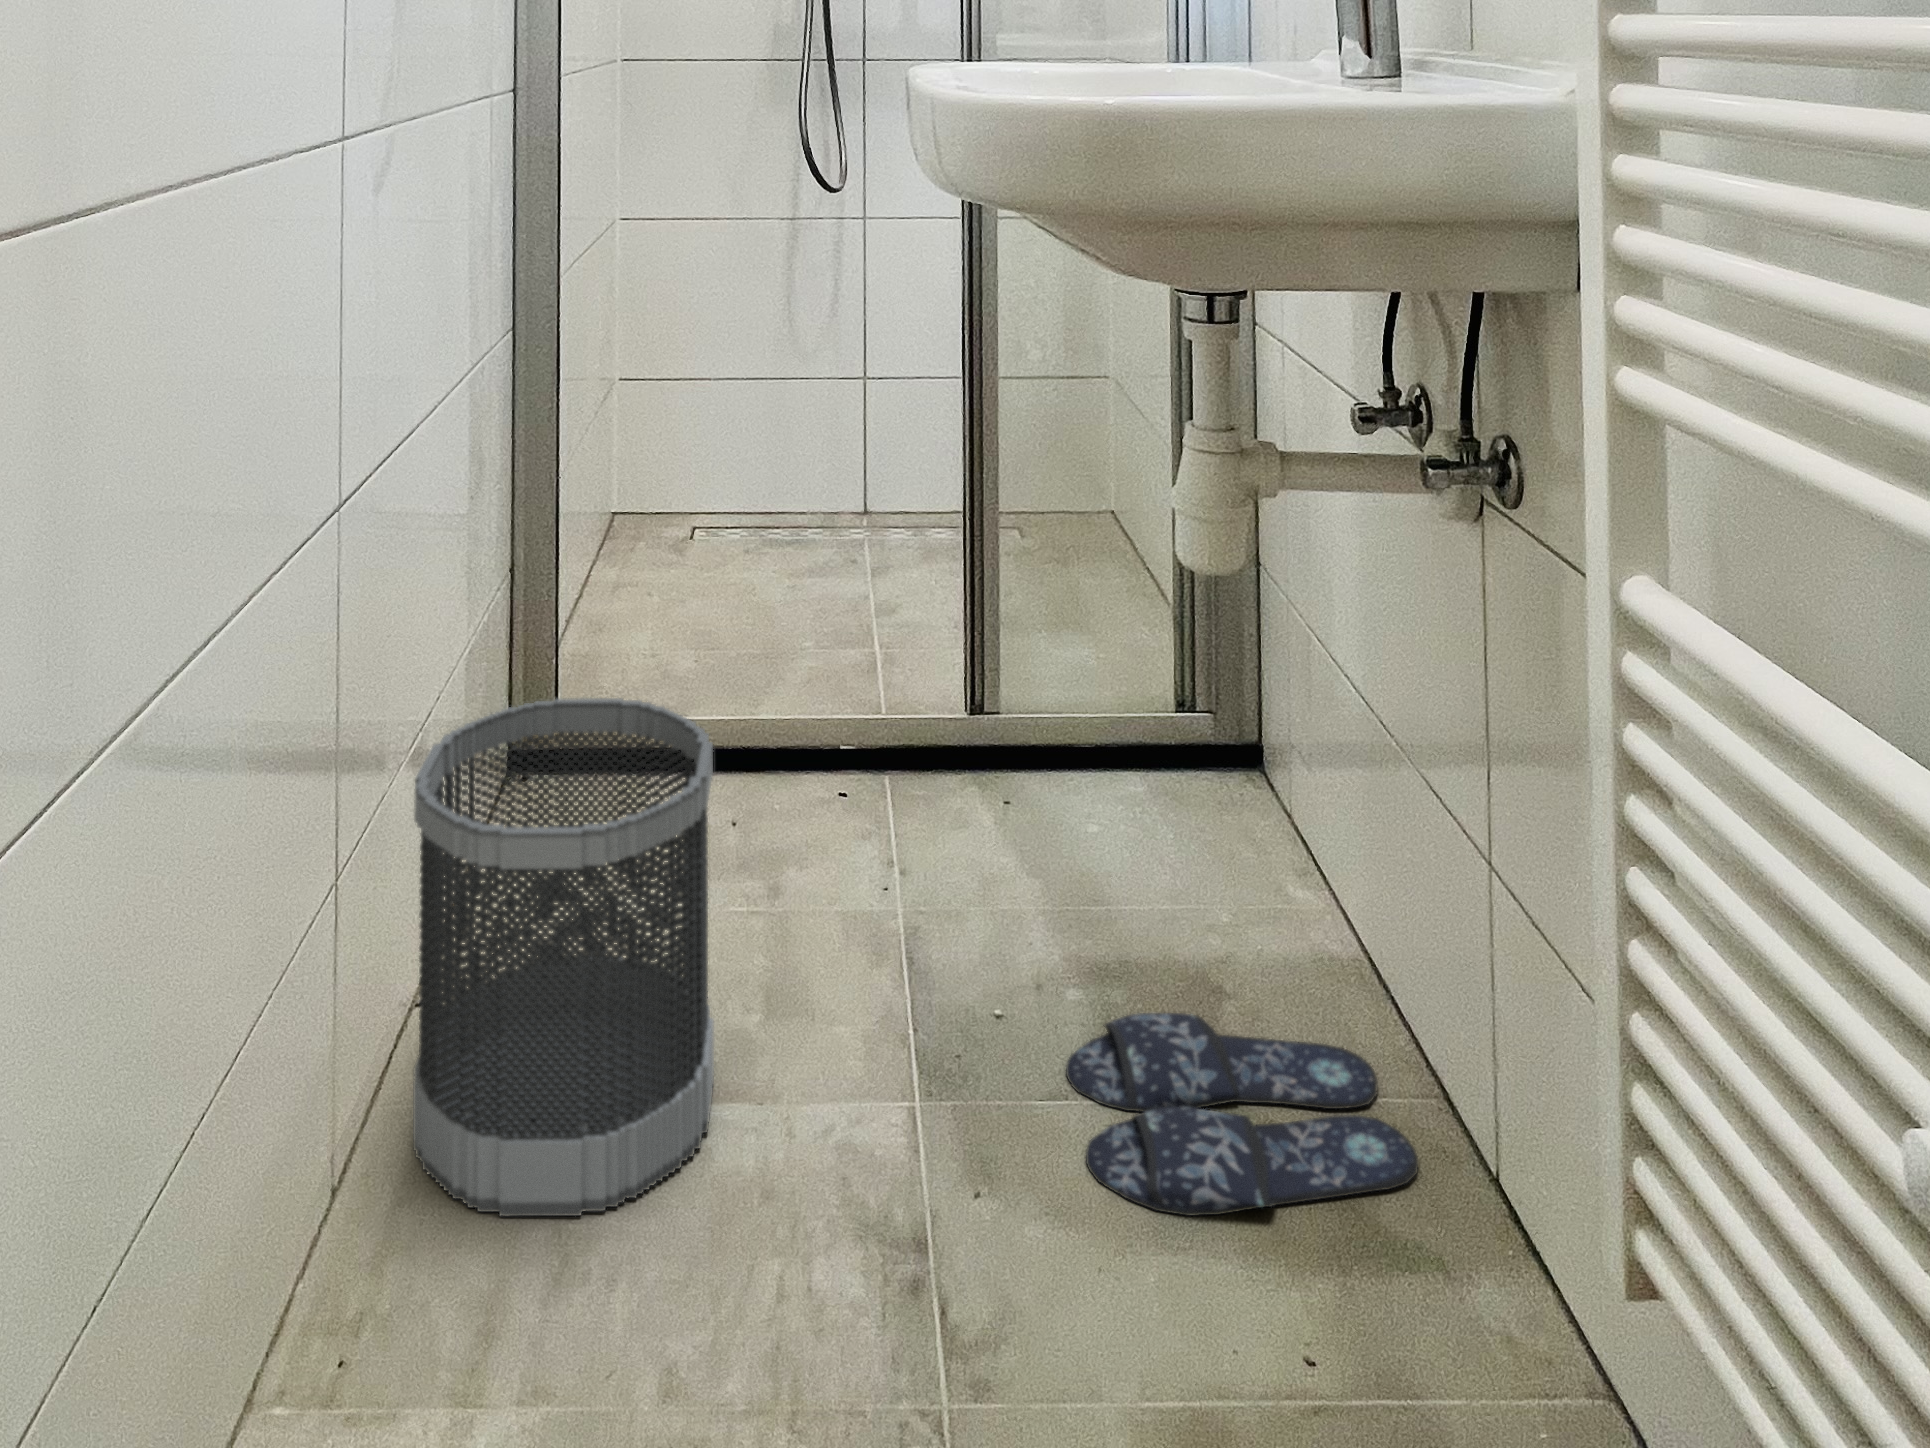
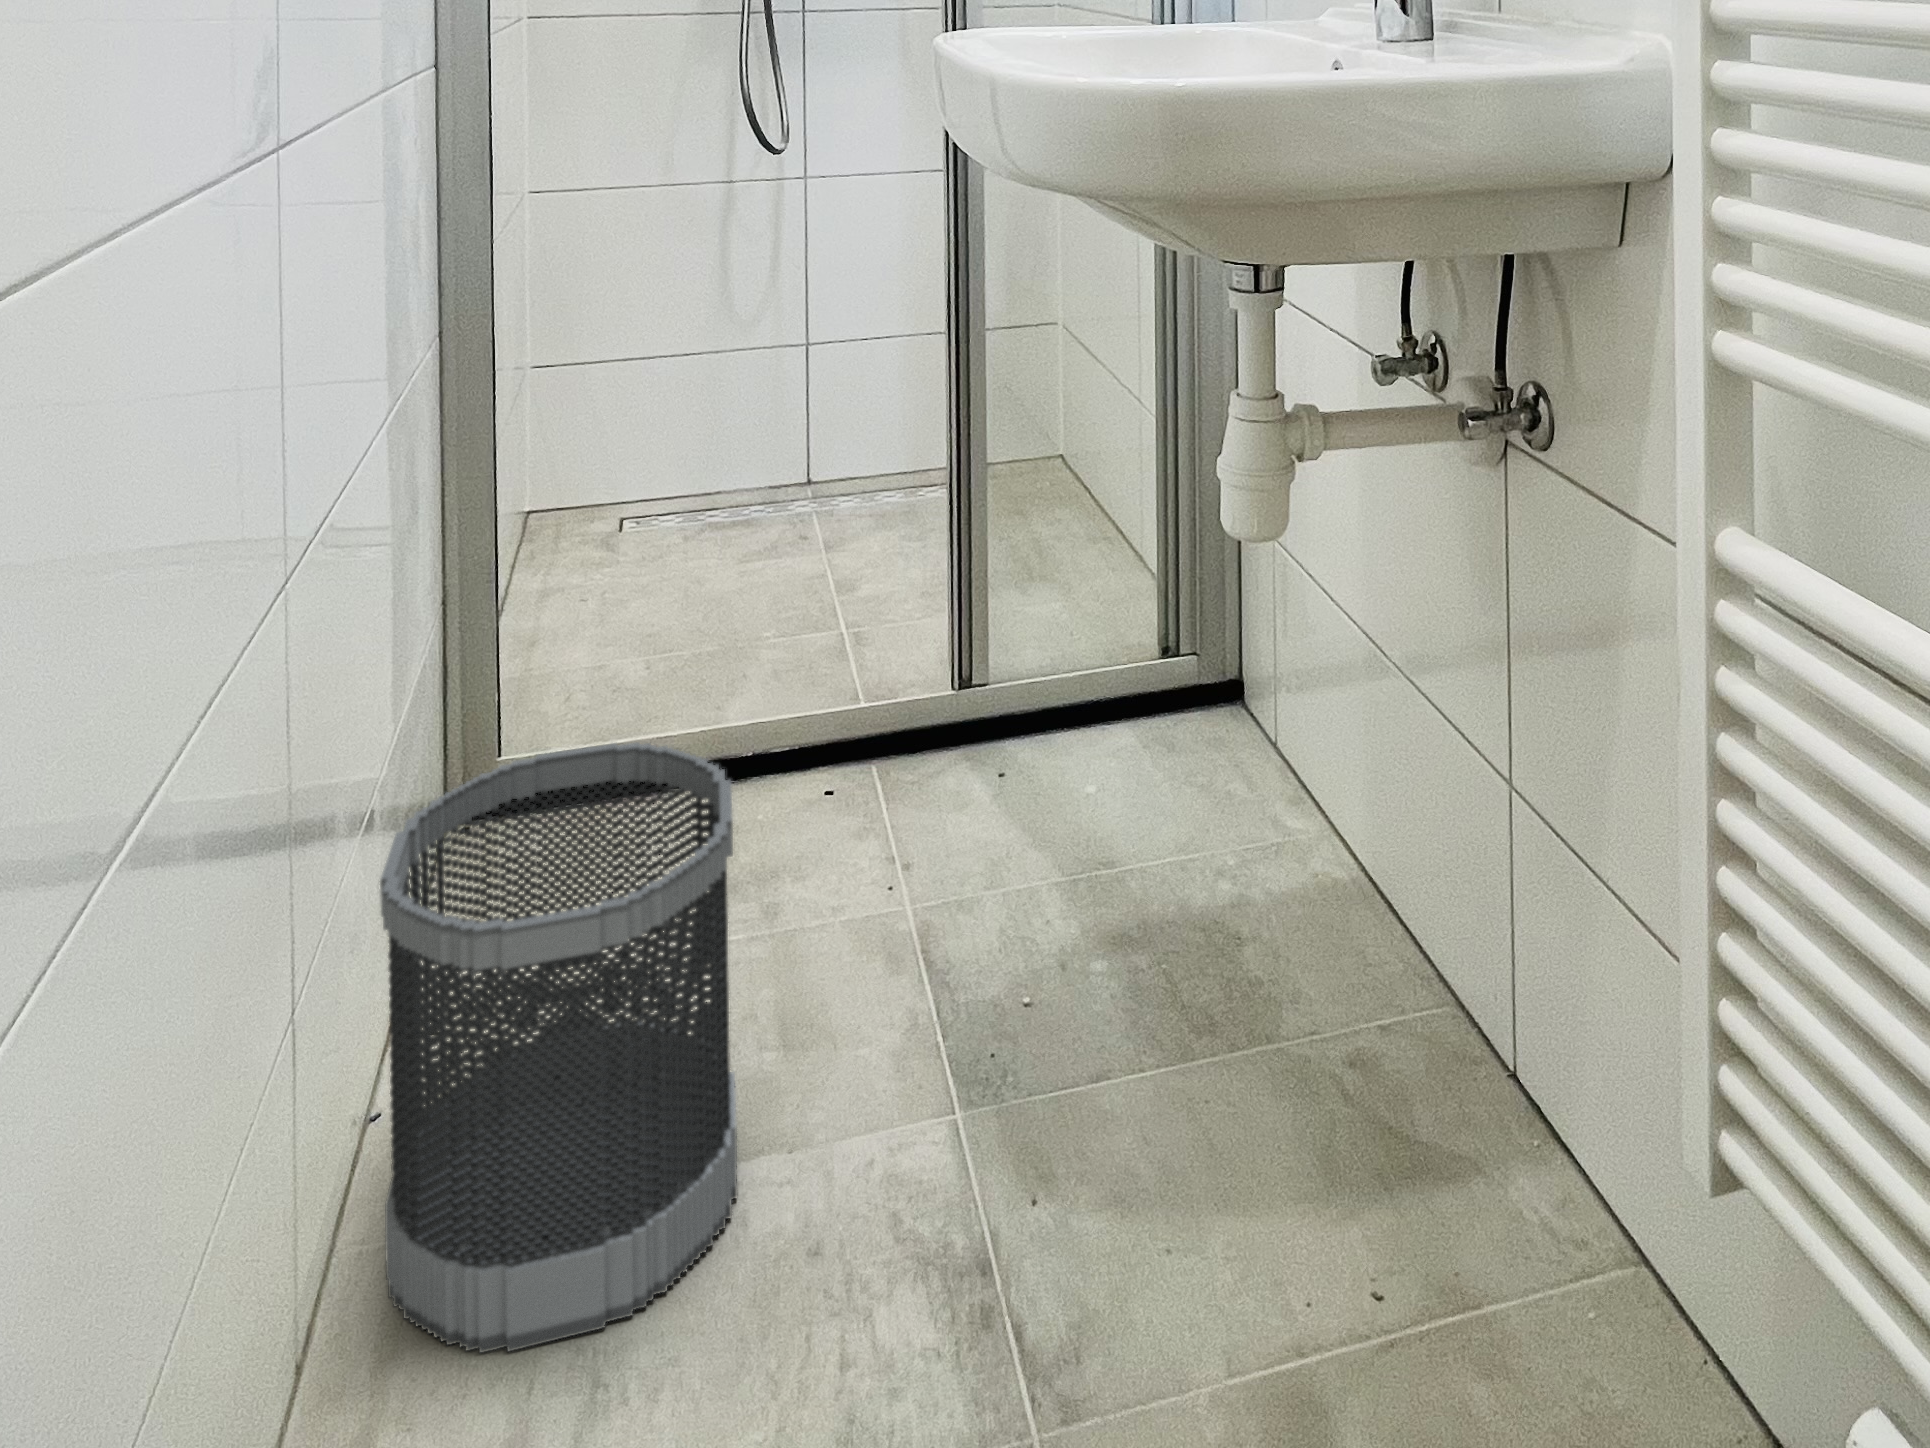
slippers: present [1066,1013,1418,1216] -> none [1103,964,1443,1174]

